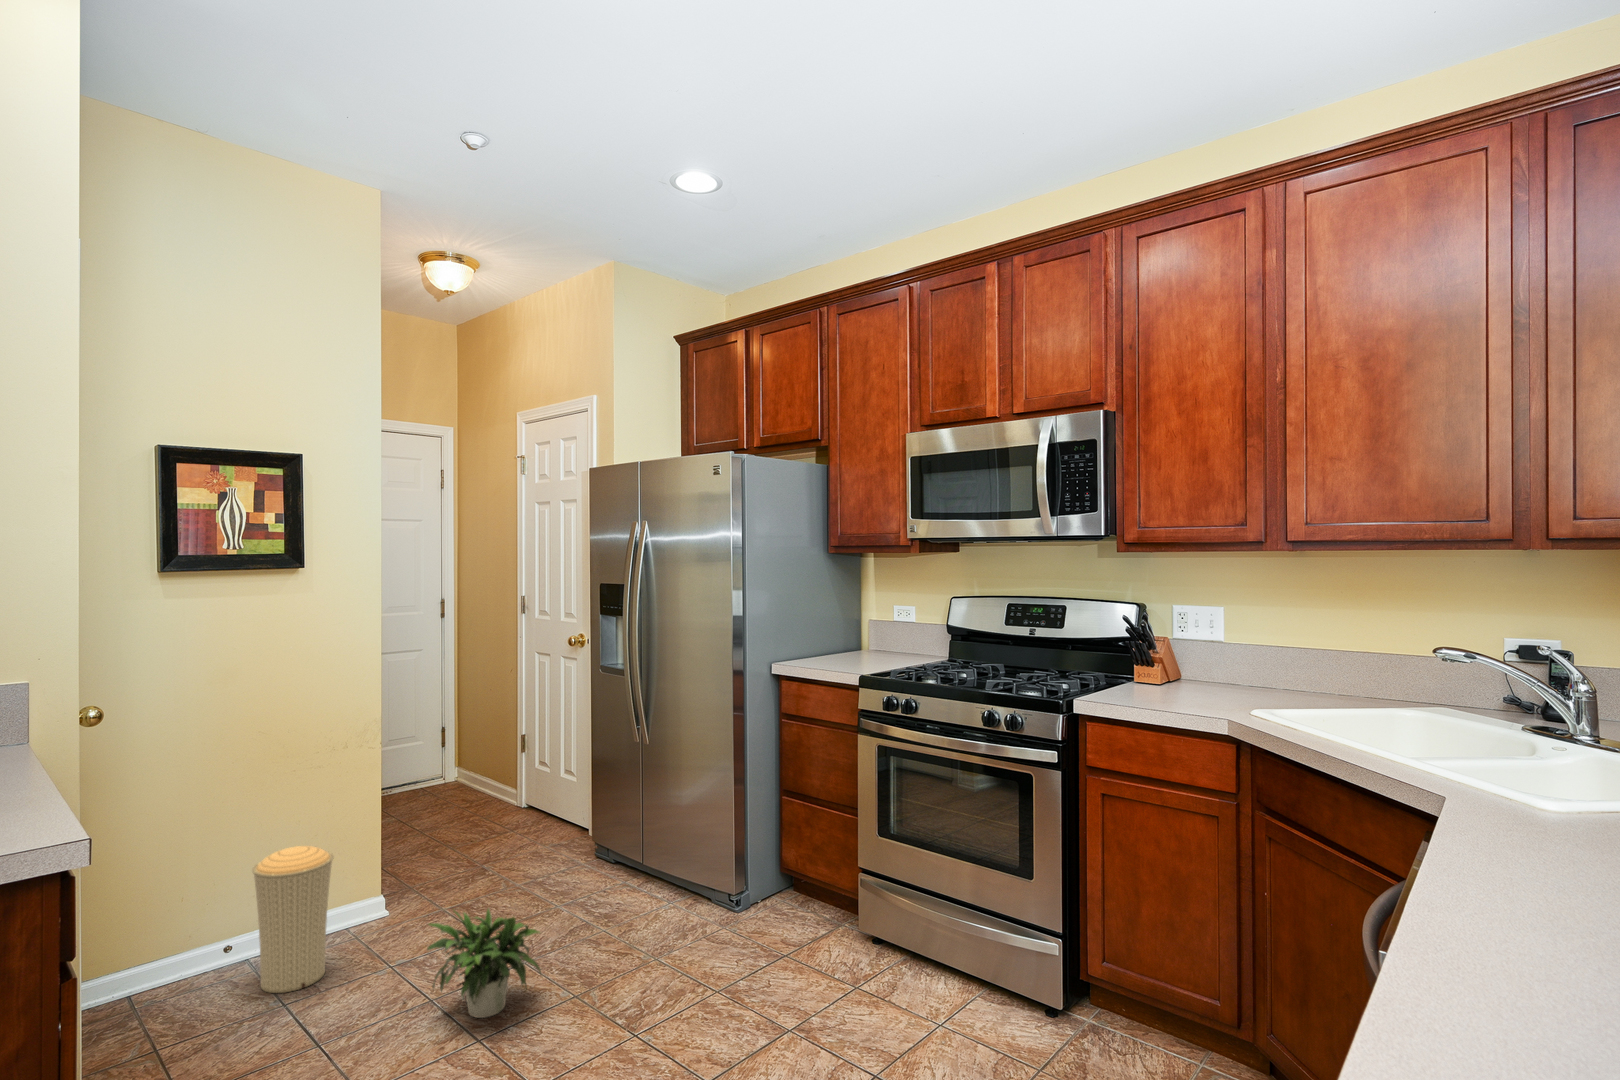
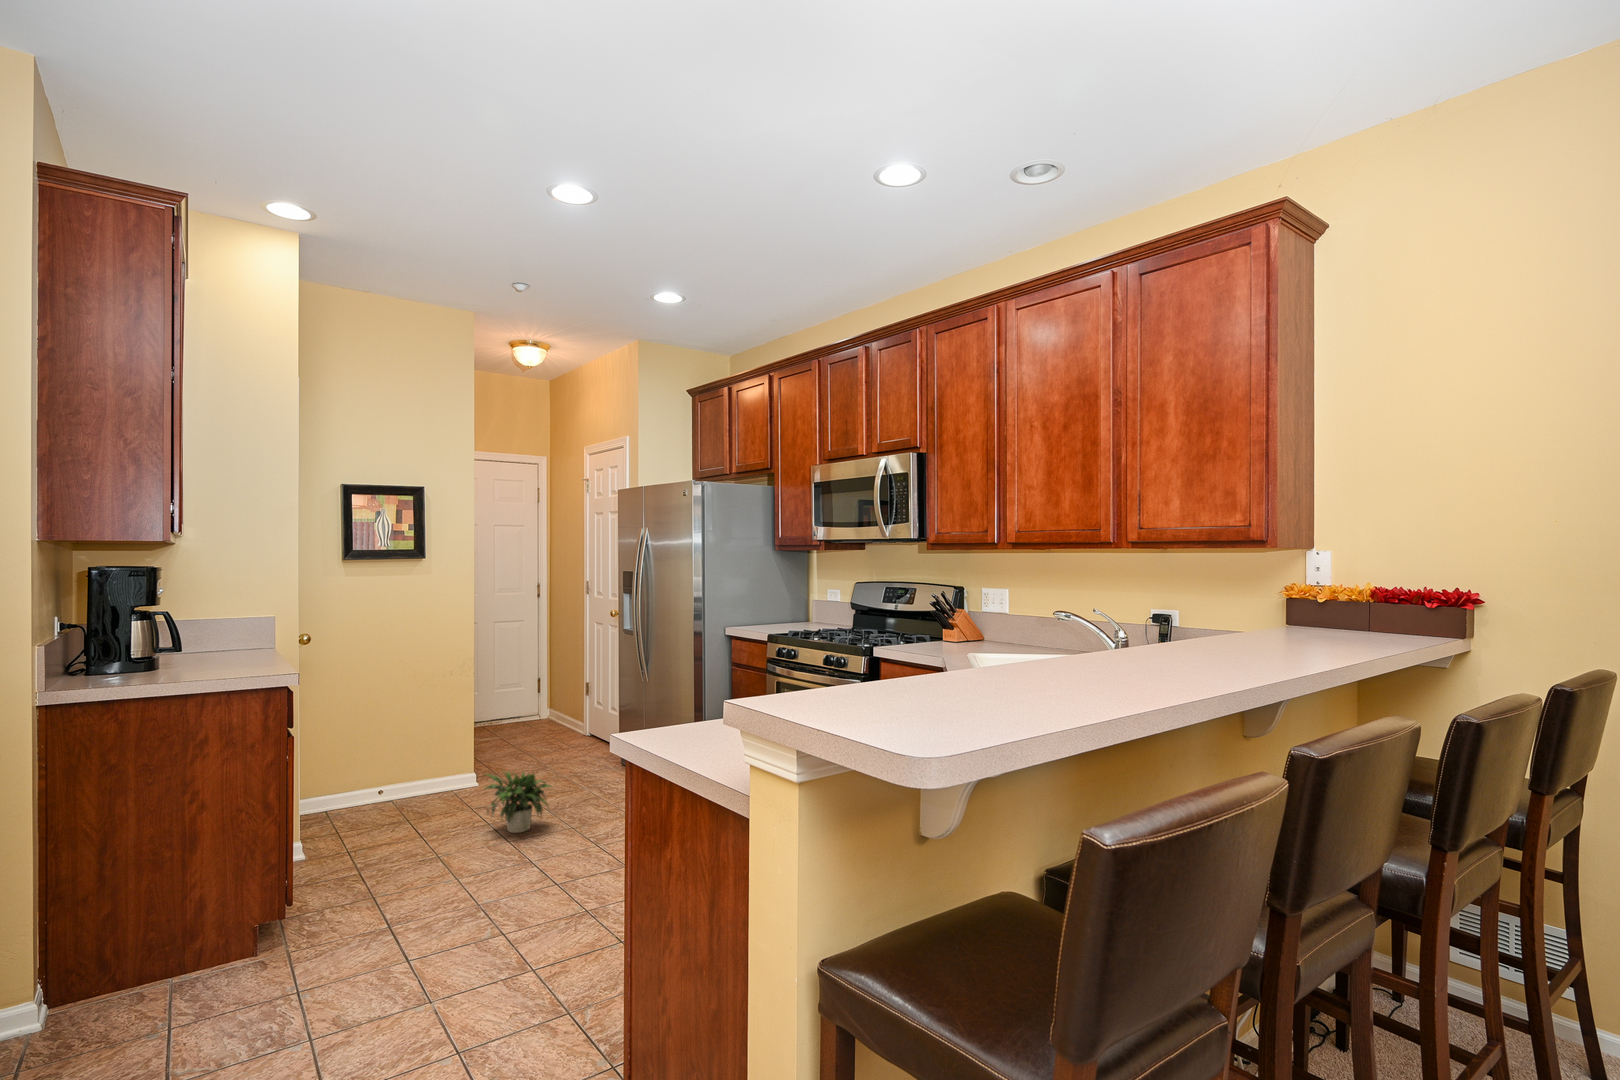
trash can: present [252,846,334,993] -> none [391,730,438,815]

